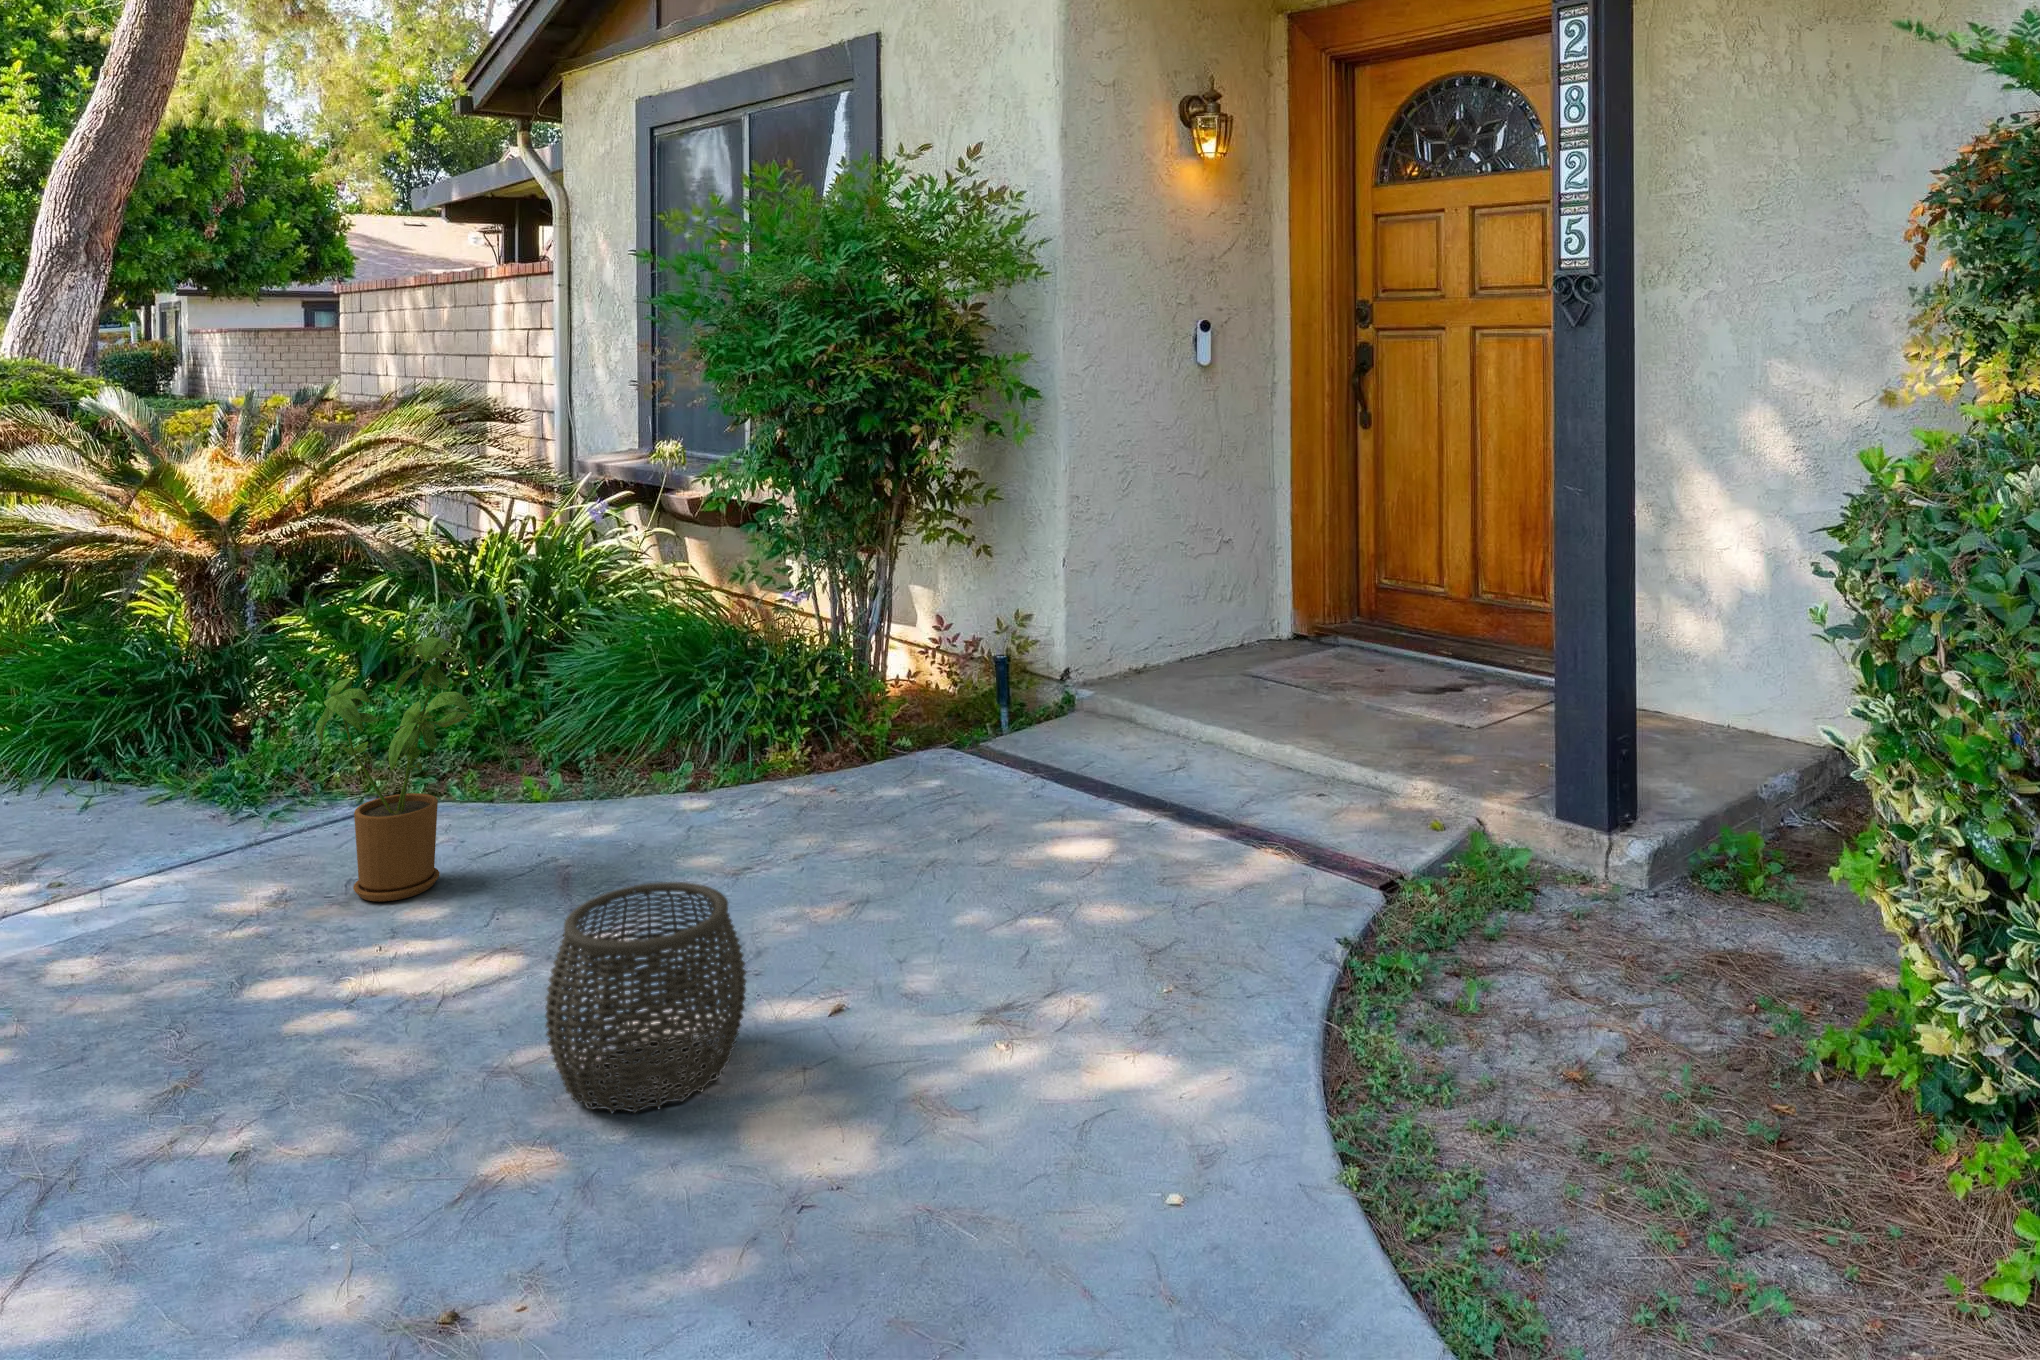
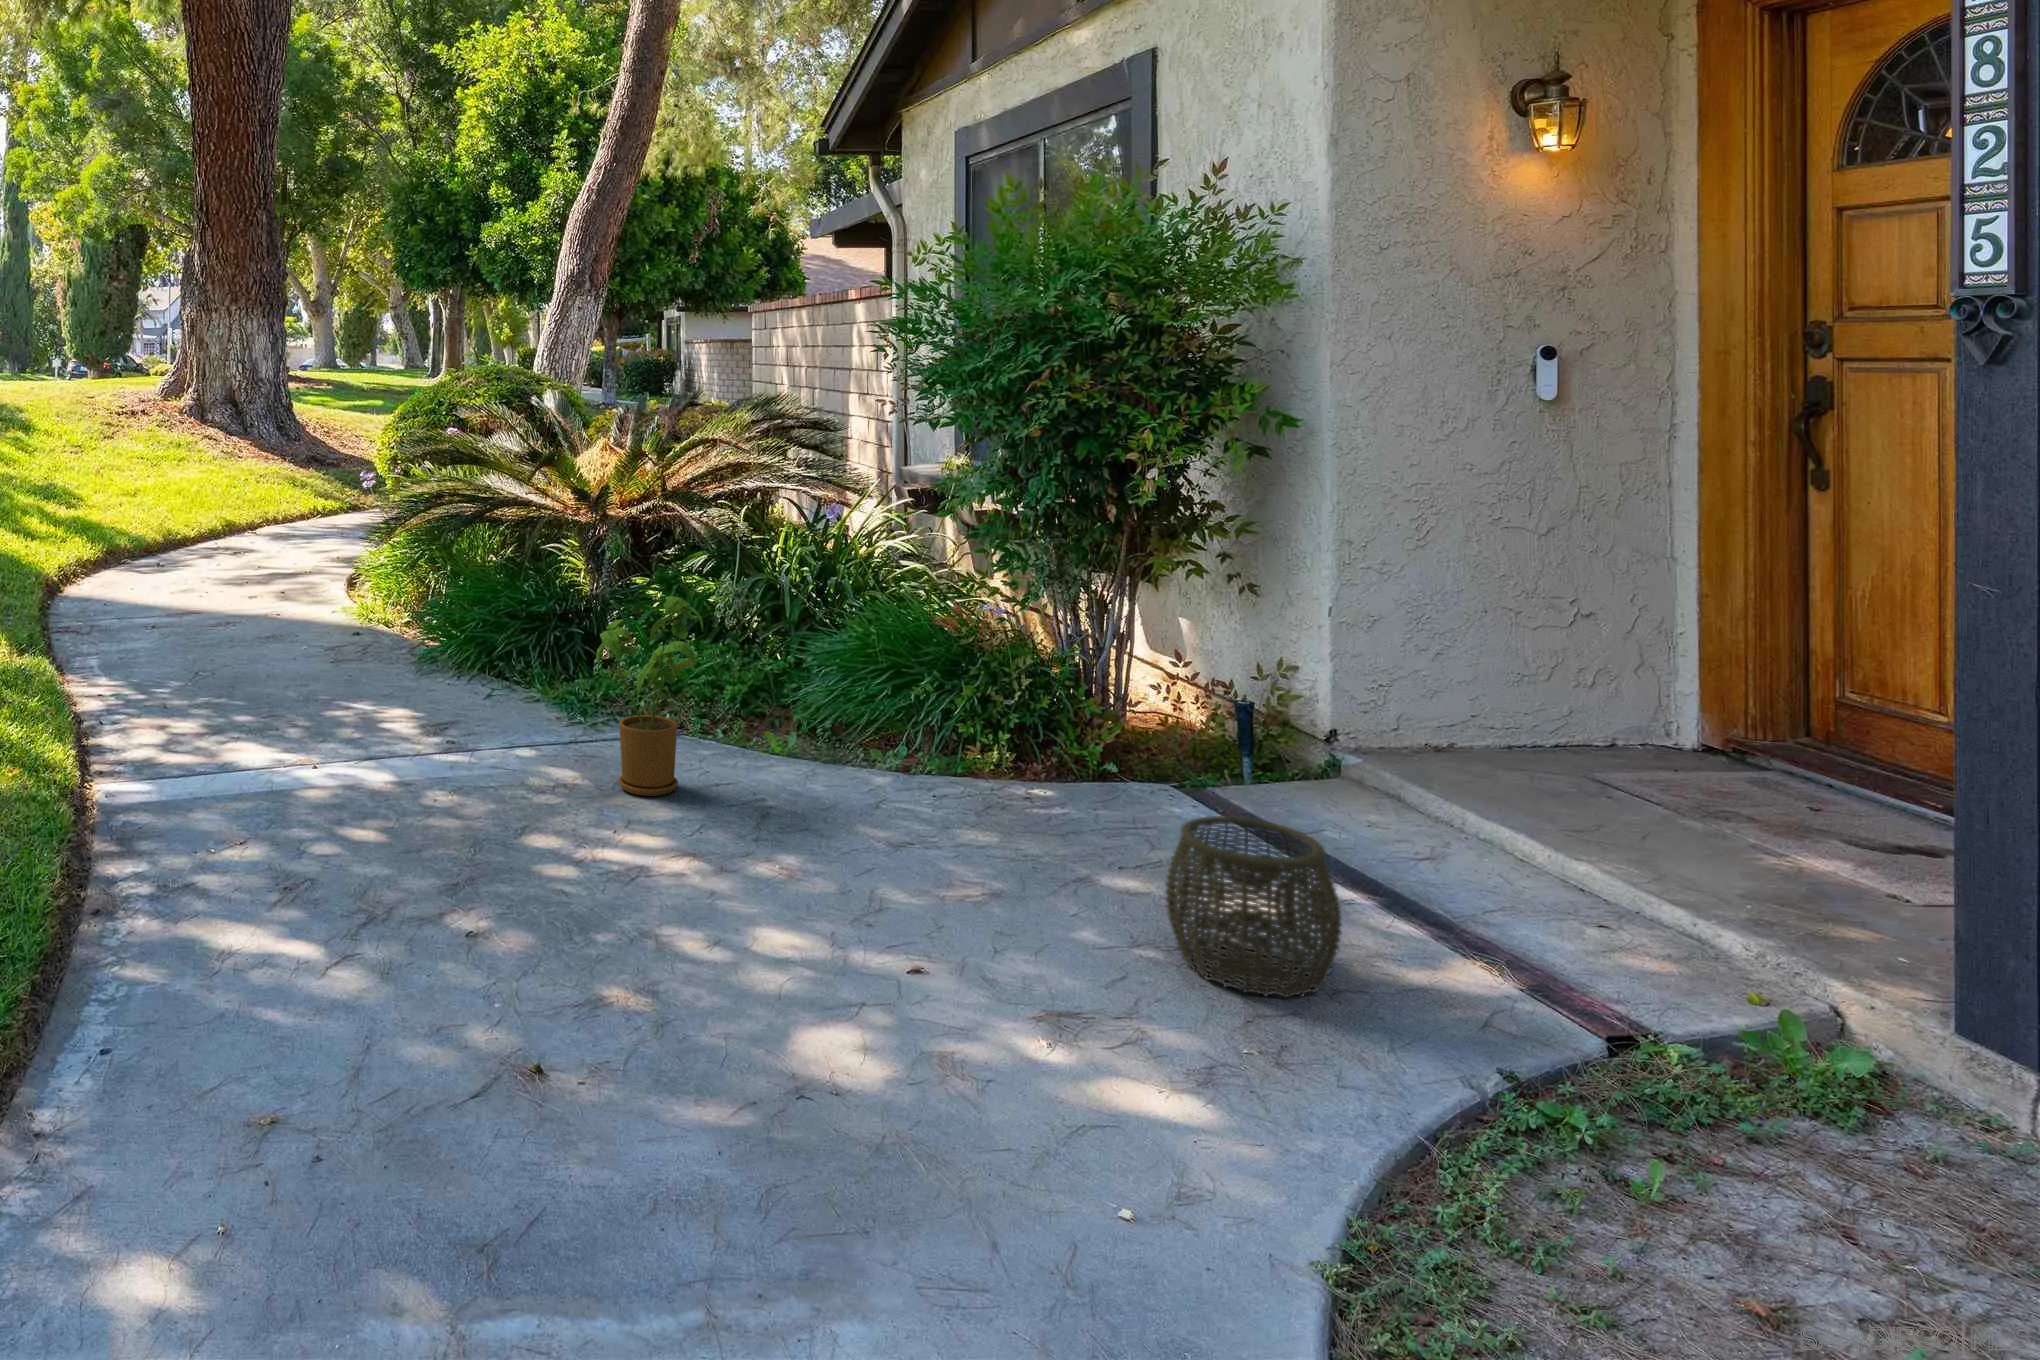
woven basket: present [545,882,746,1113] -> present [1165,816,1342,998]

